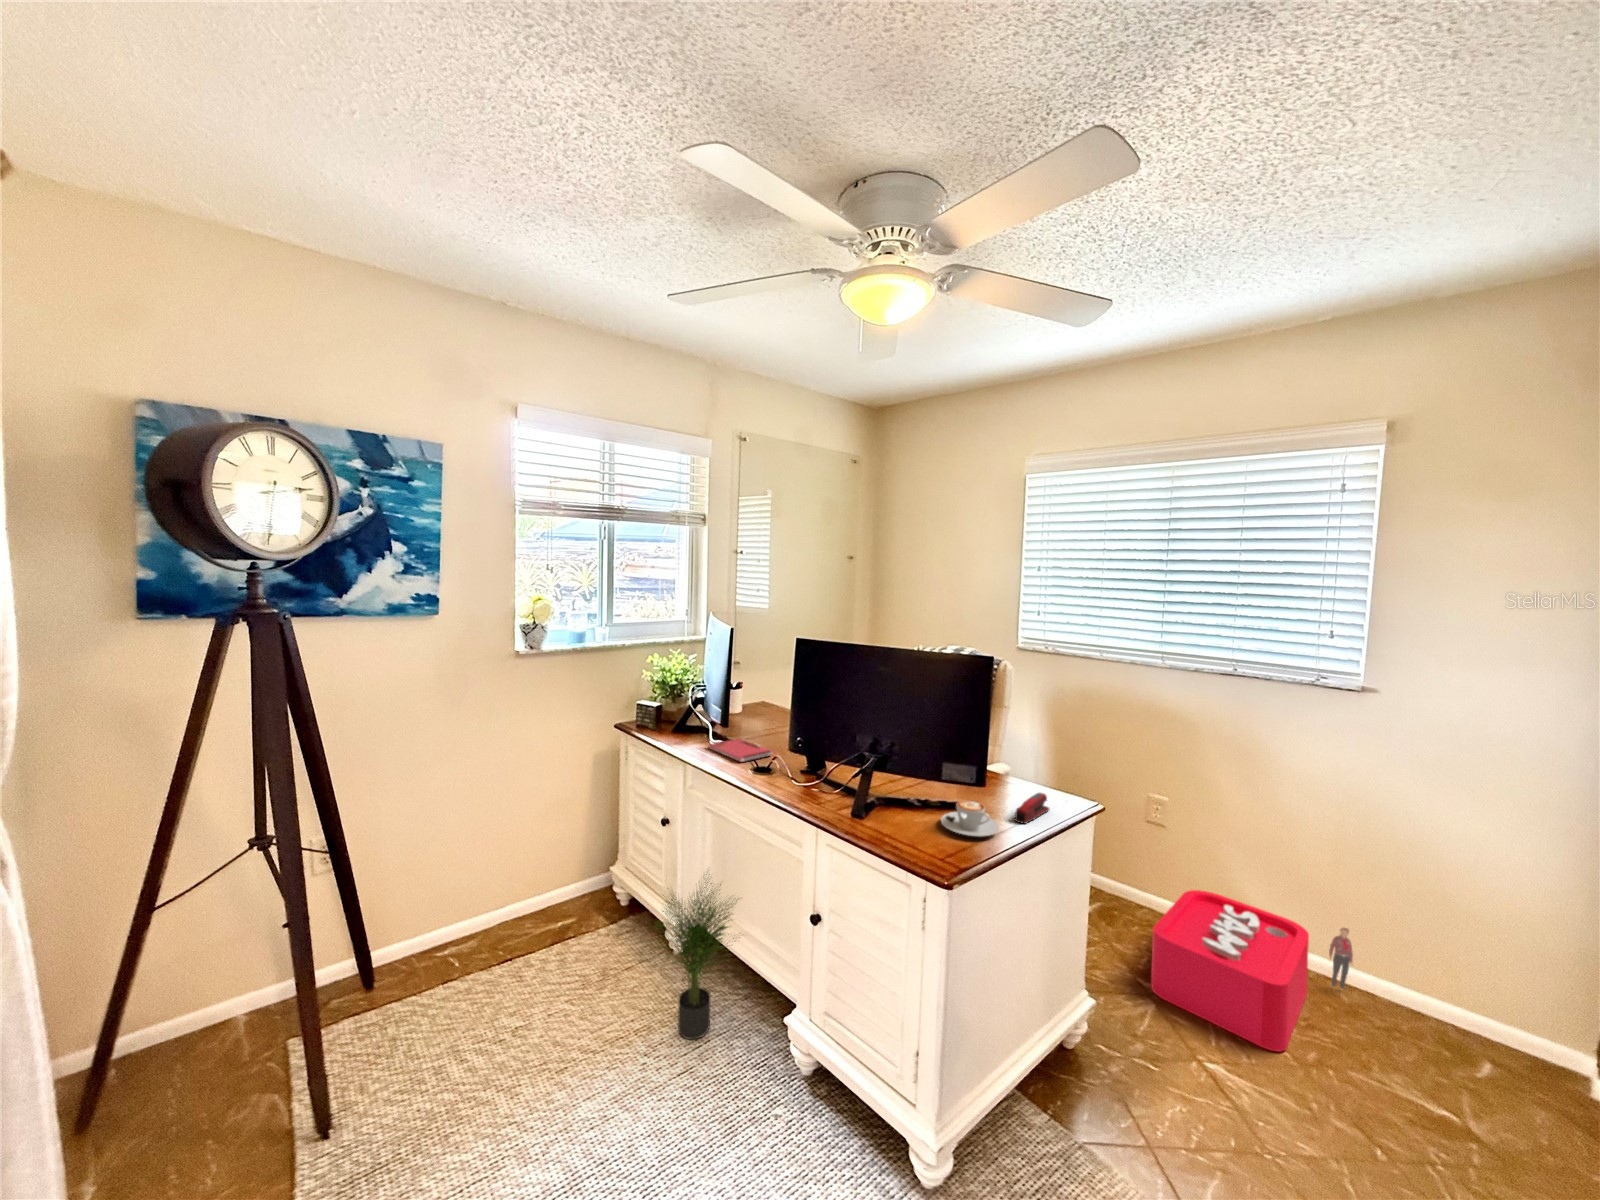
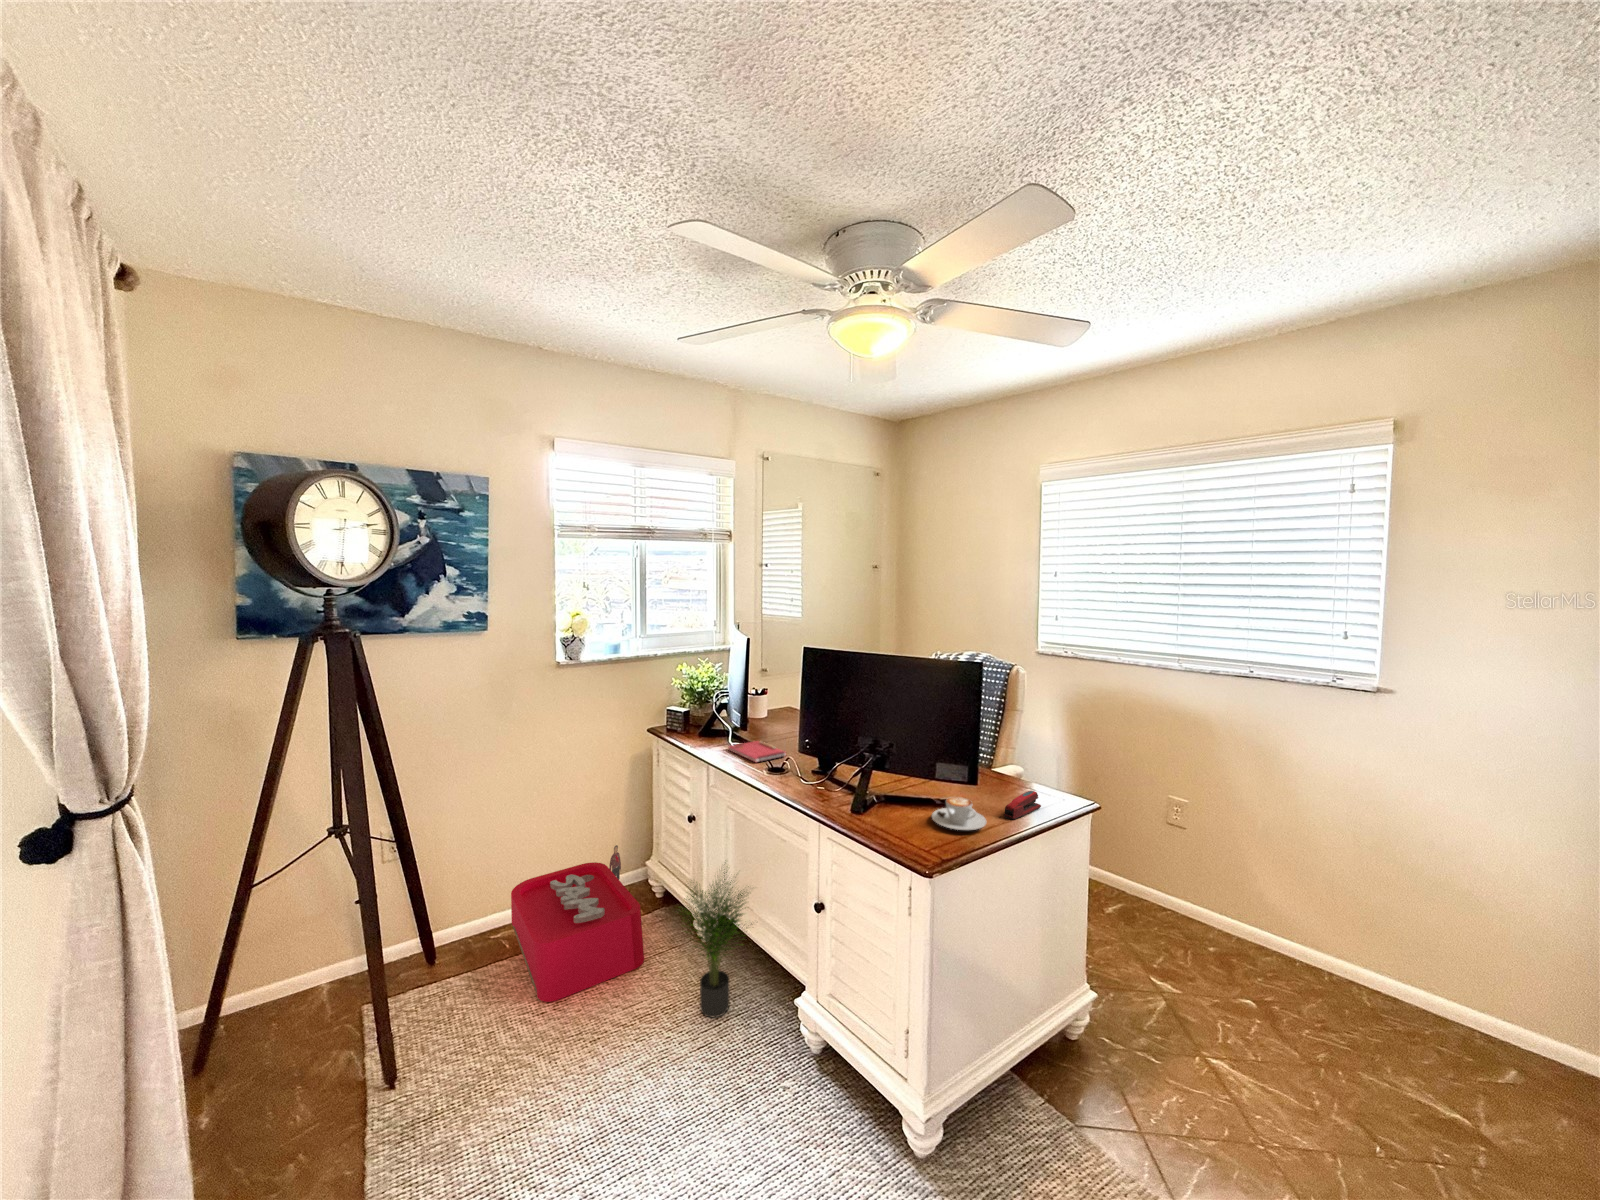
storage bin: present [1151,890,1353,1052] -> present [511,845,644,1002]

